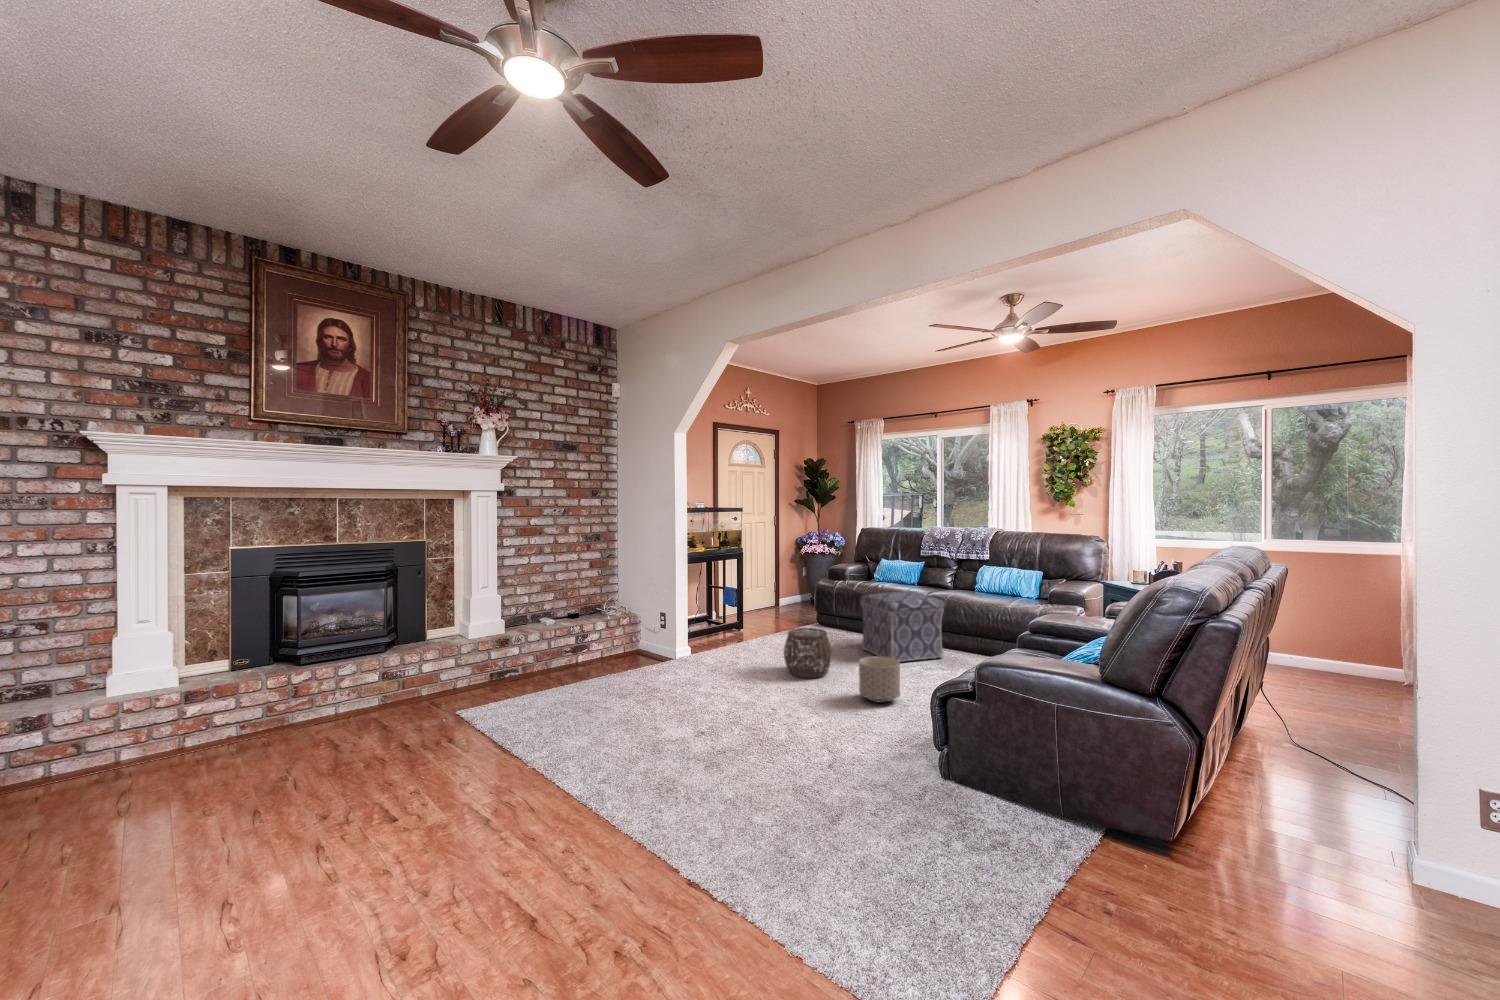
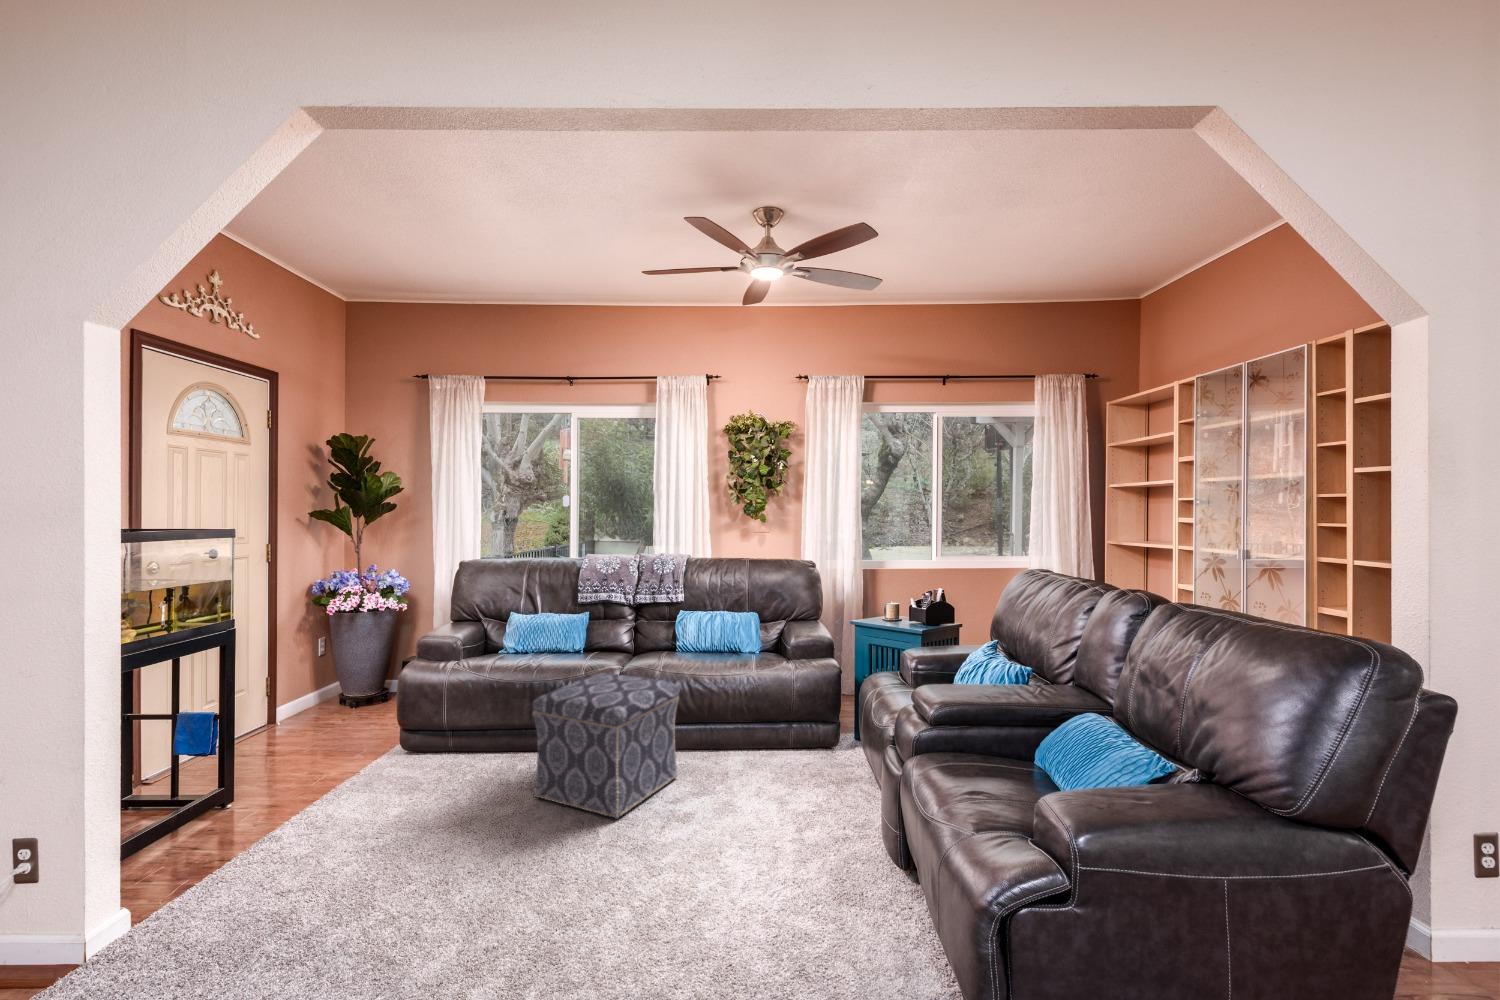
woven basket: present [784,628,832,678] -> none [424,805,541,945]
planter: present [859,656,900,703] -> none [651,843,733,958]

